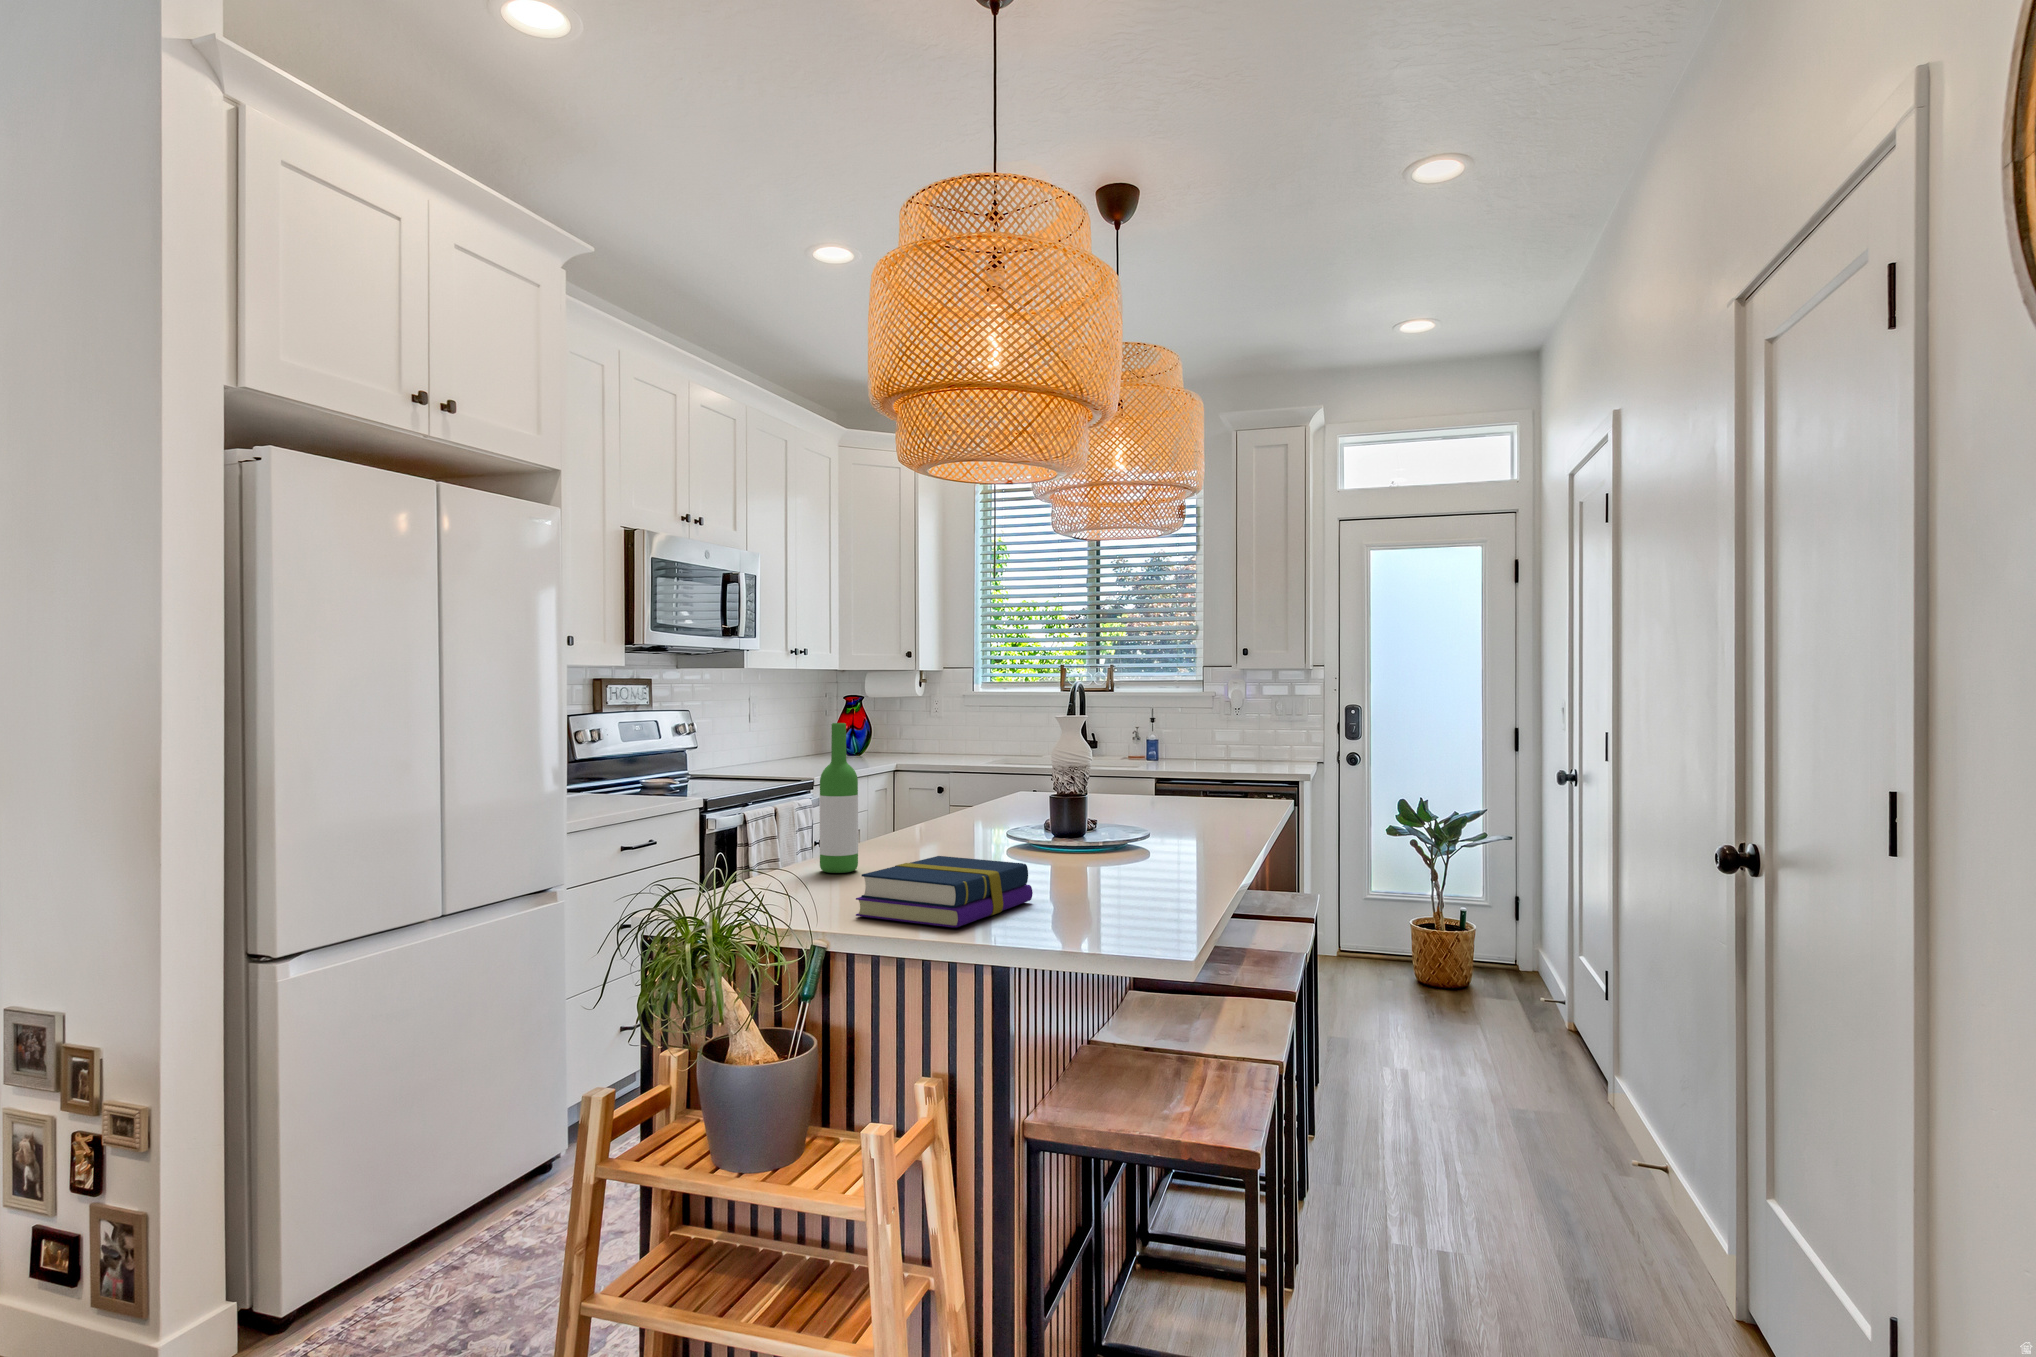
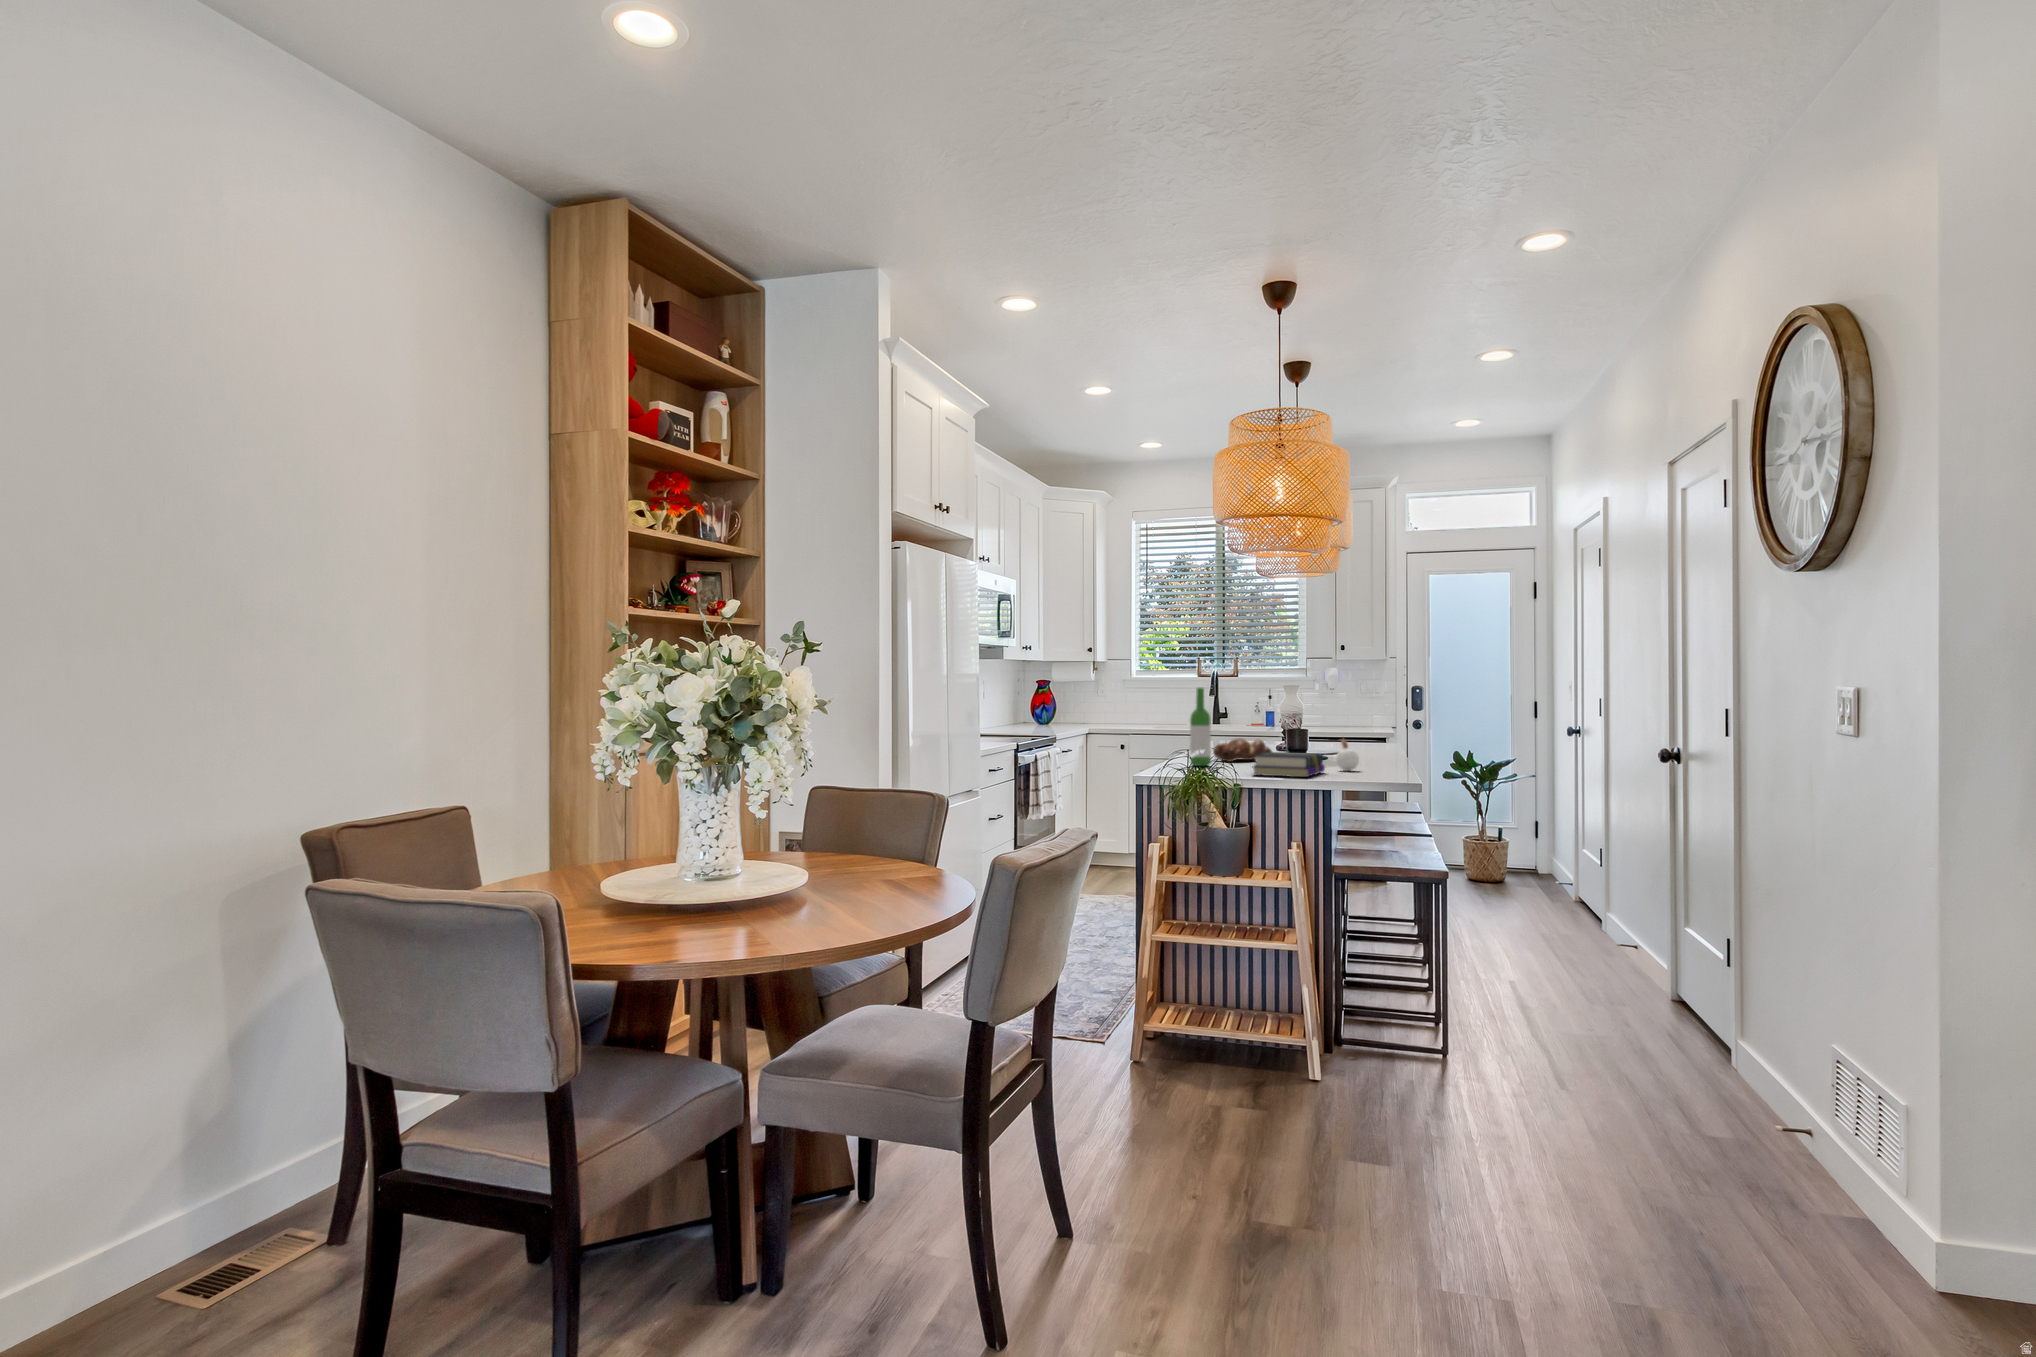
bread loaf: none [901,810,1013,856] -> present [1213,738,1272,762]
candle: none [1069,814,1113,895] -> present [1336,739,1359,771]

